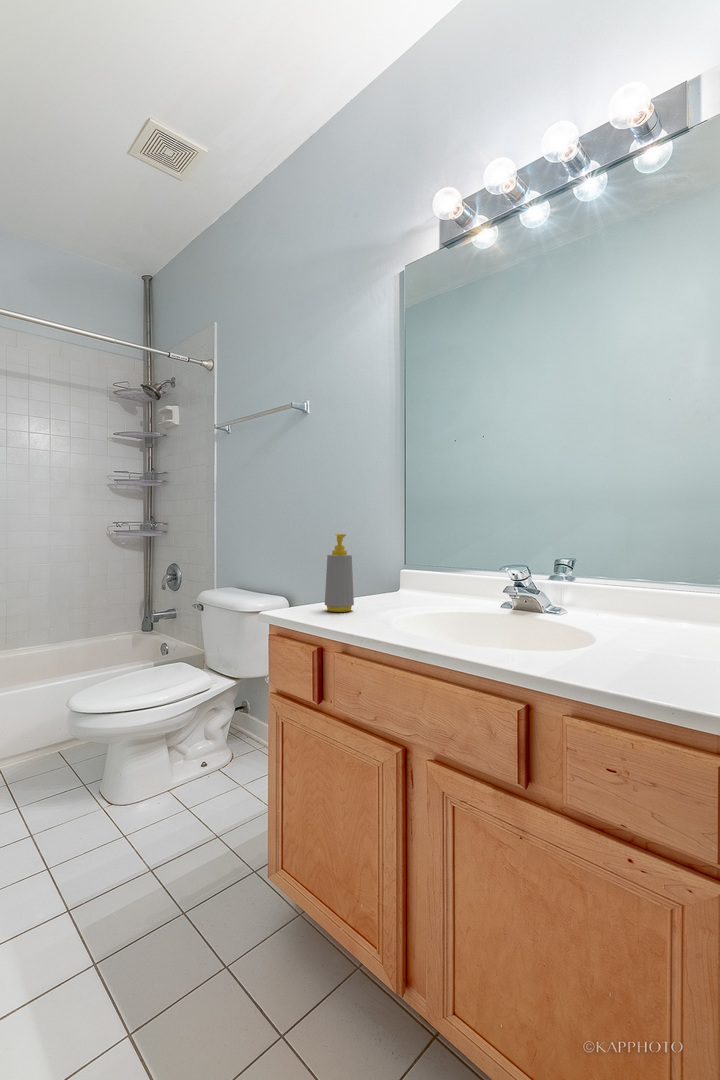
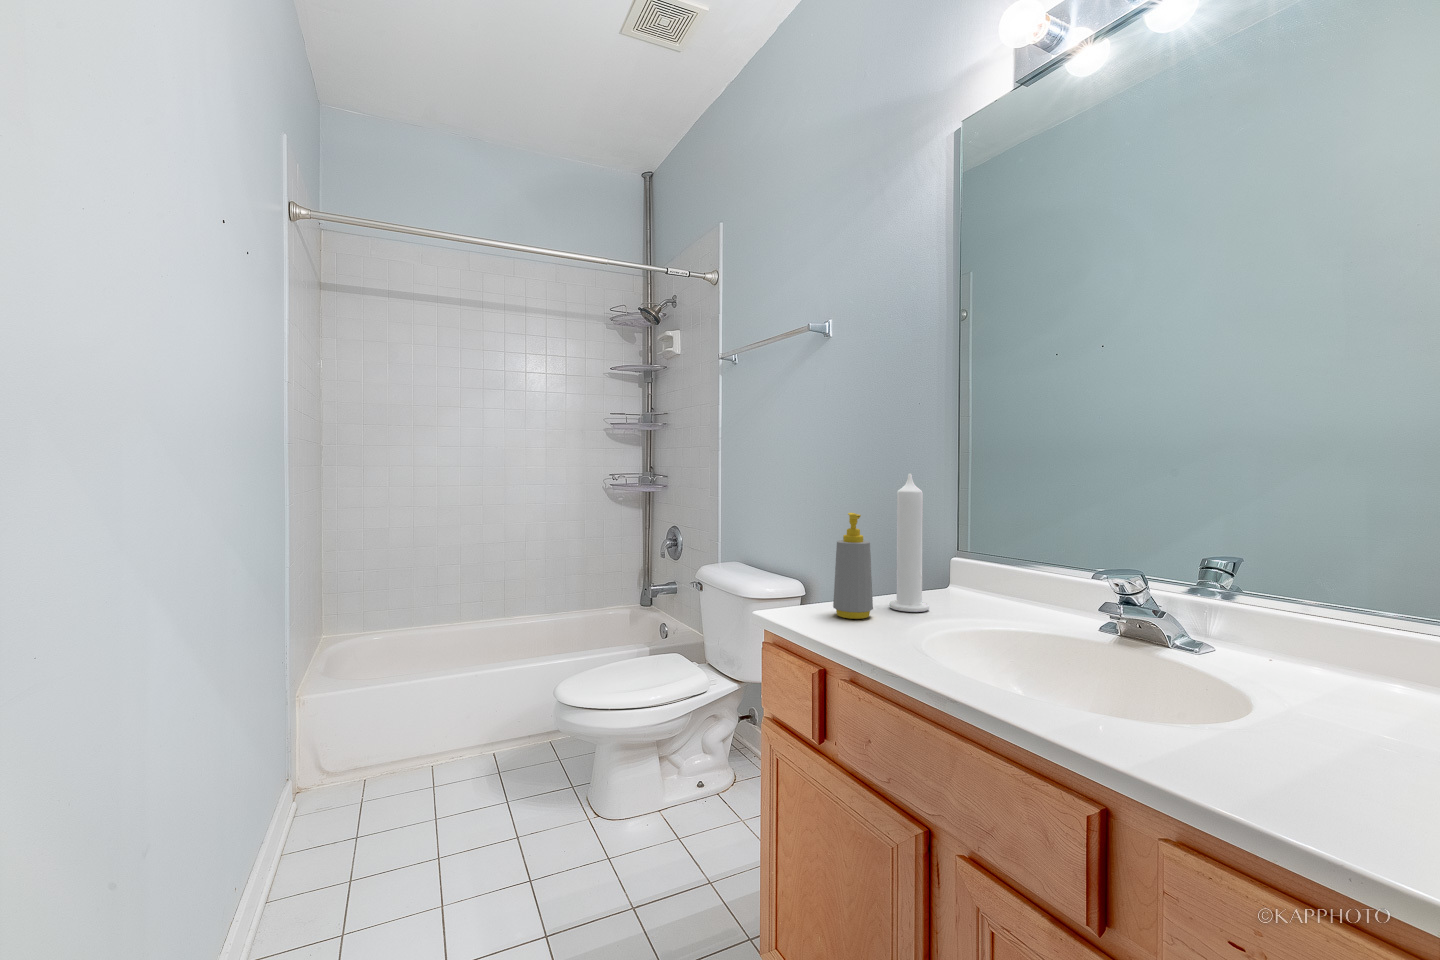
candle: none [363,507,390,606] -> present [889,473,929,612]

